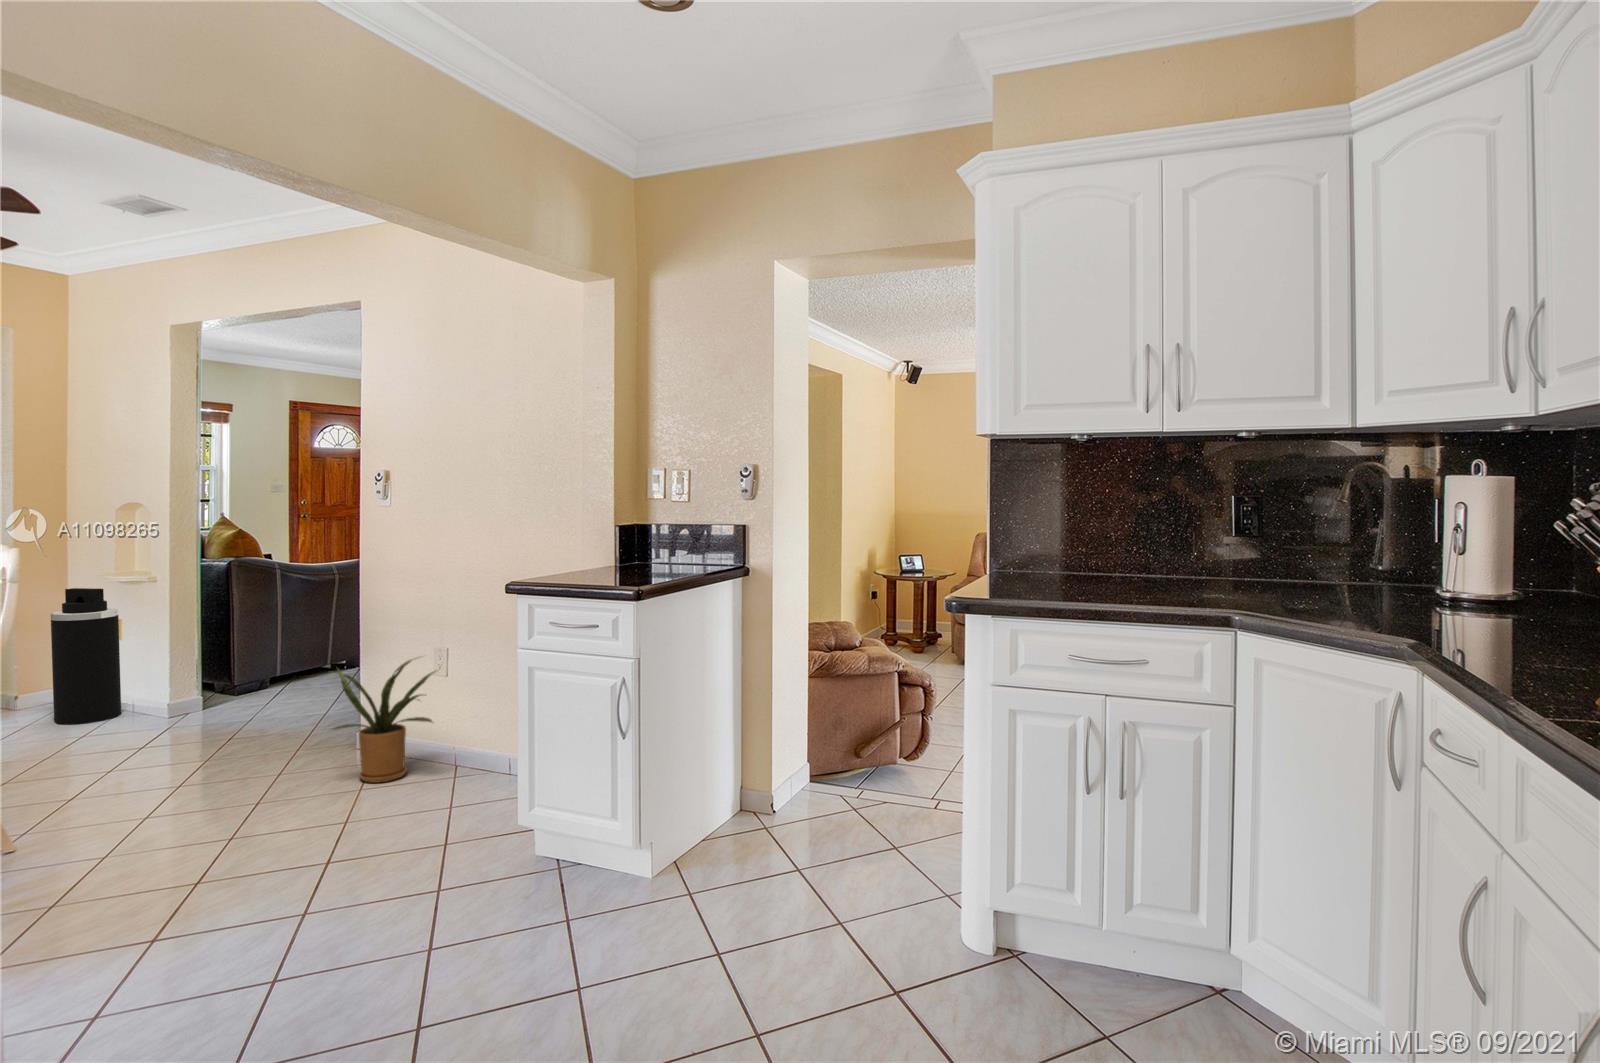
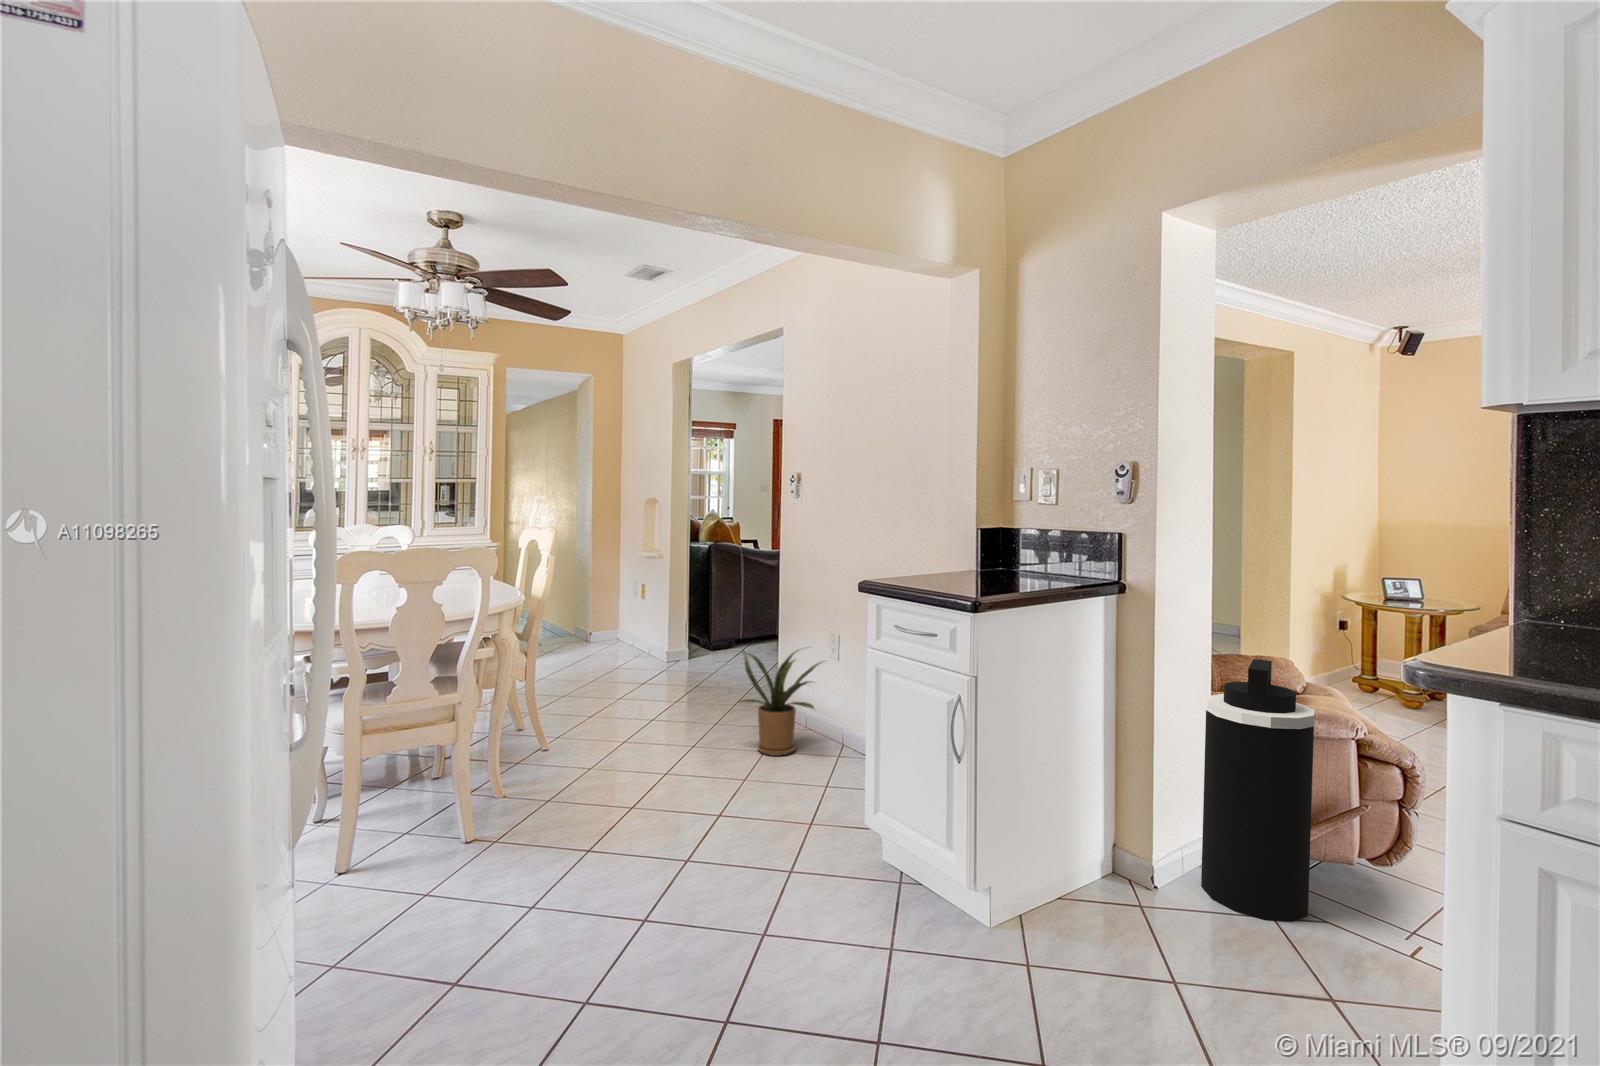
trash can: present [51,588,121,725] -> present [1201,659,1315,922]

